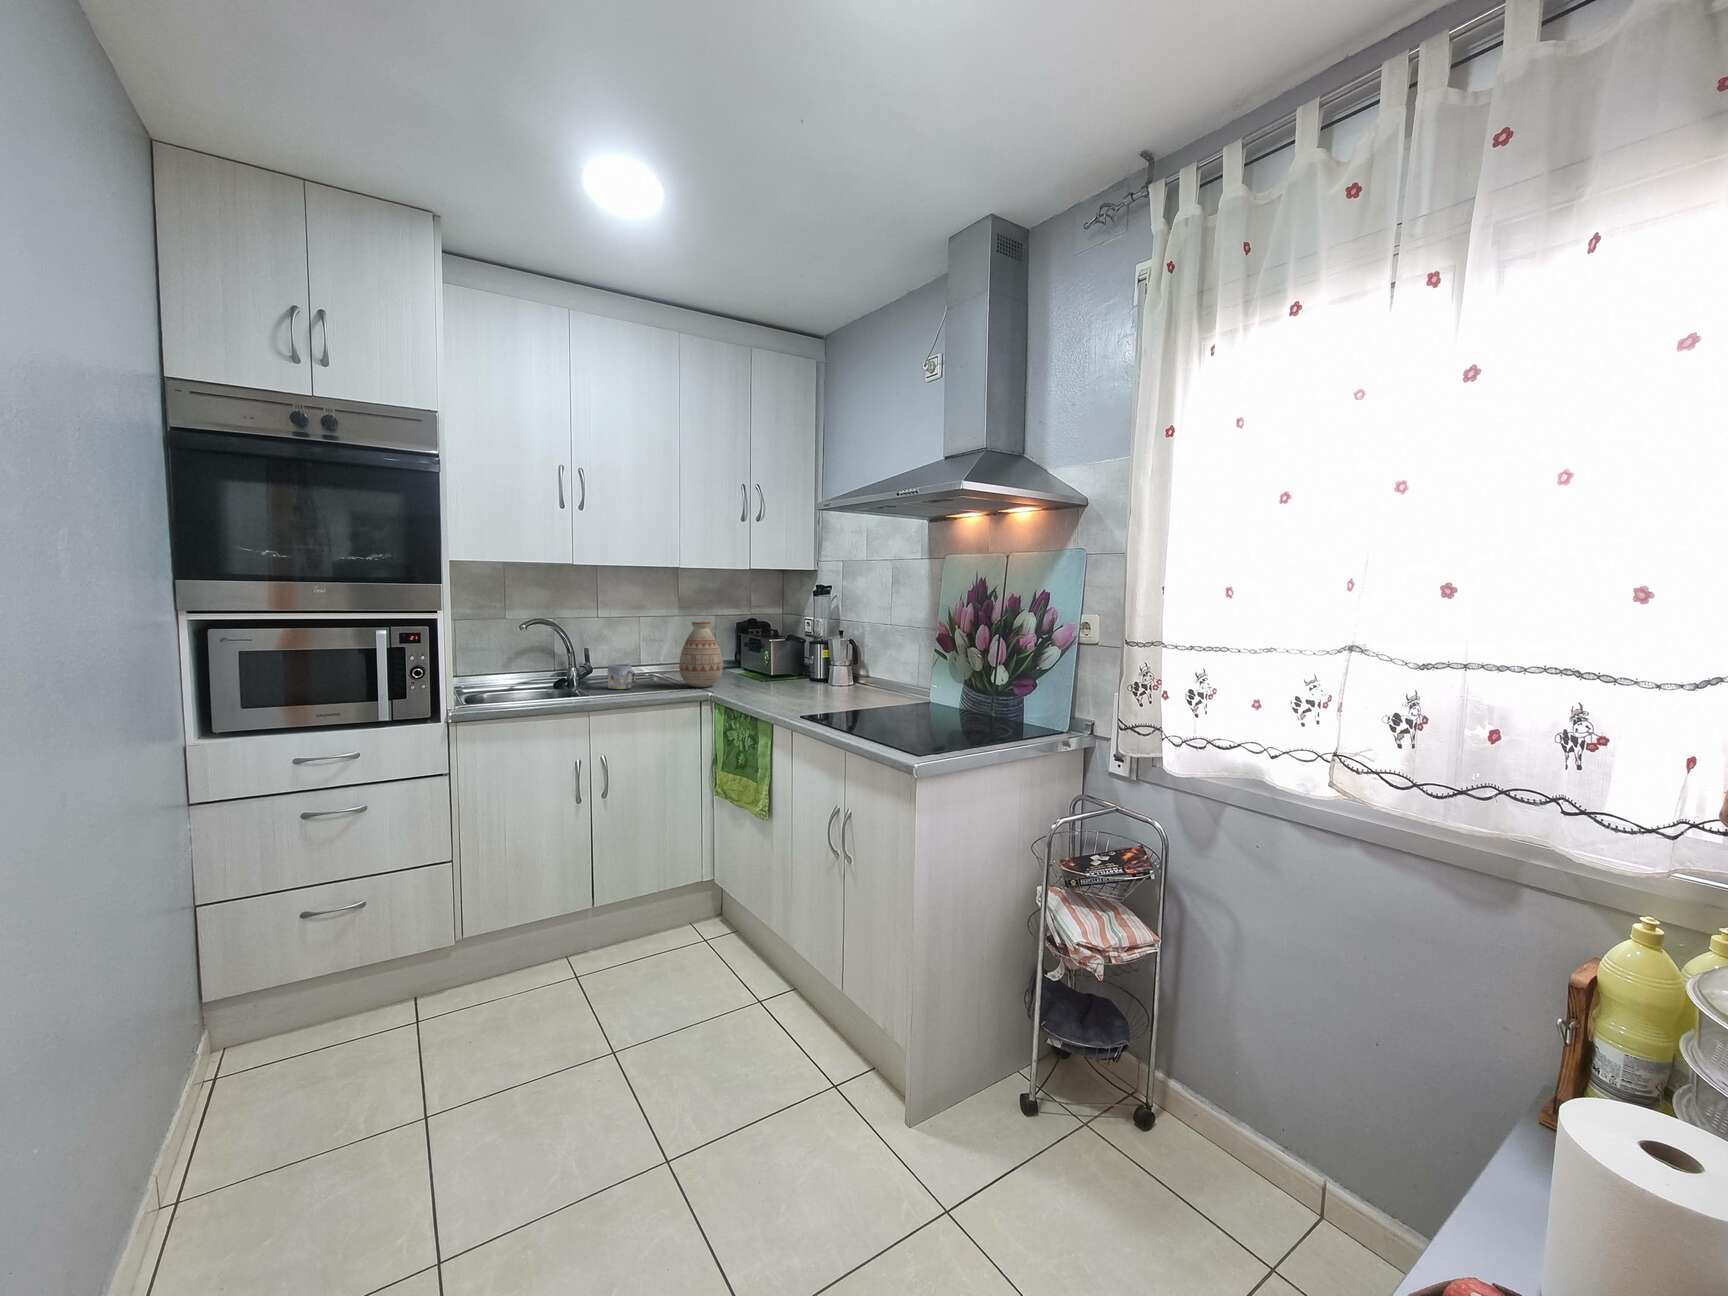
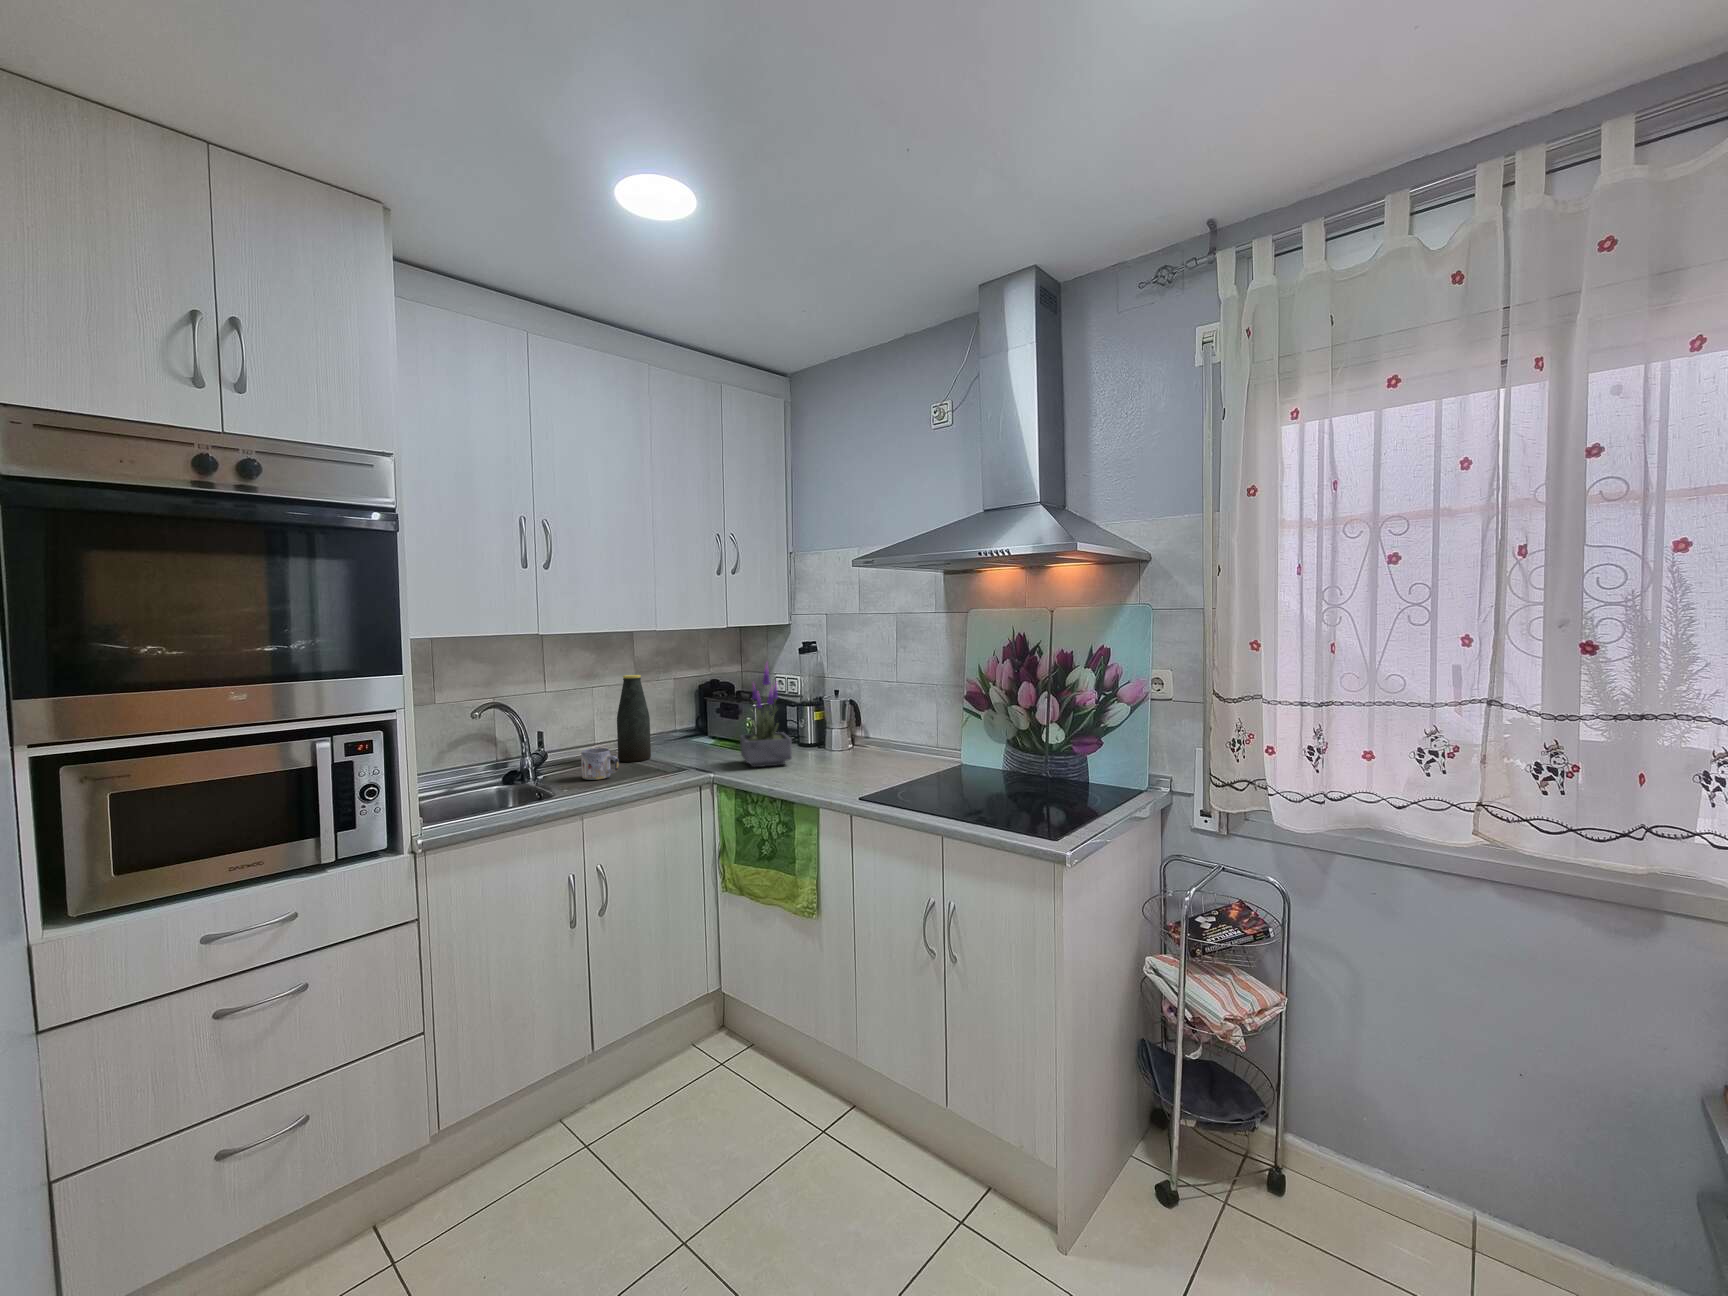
potted plant: none [741,597,785,691] -> present [740,665,792,767]
bottle: none [652,607,679,681] -> present [617,675,651,762]
vase: present [679,622,723,687] -> none [664,691,714,768]

